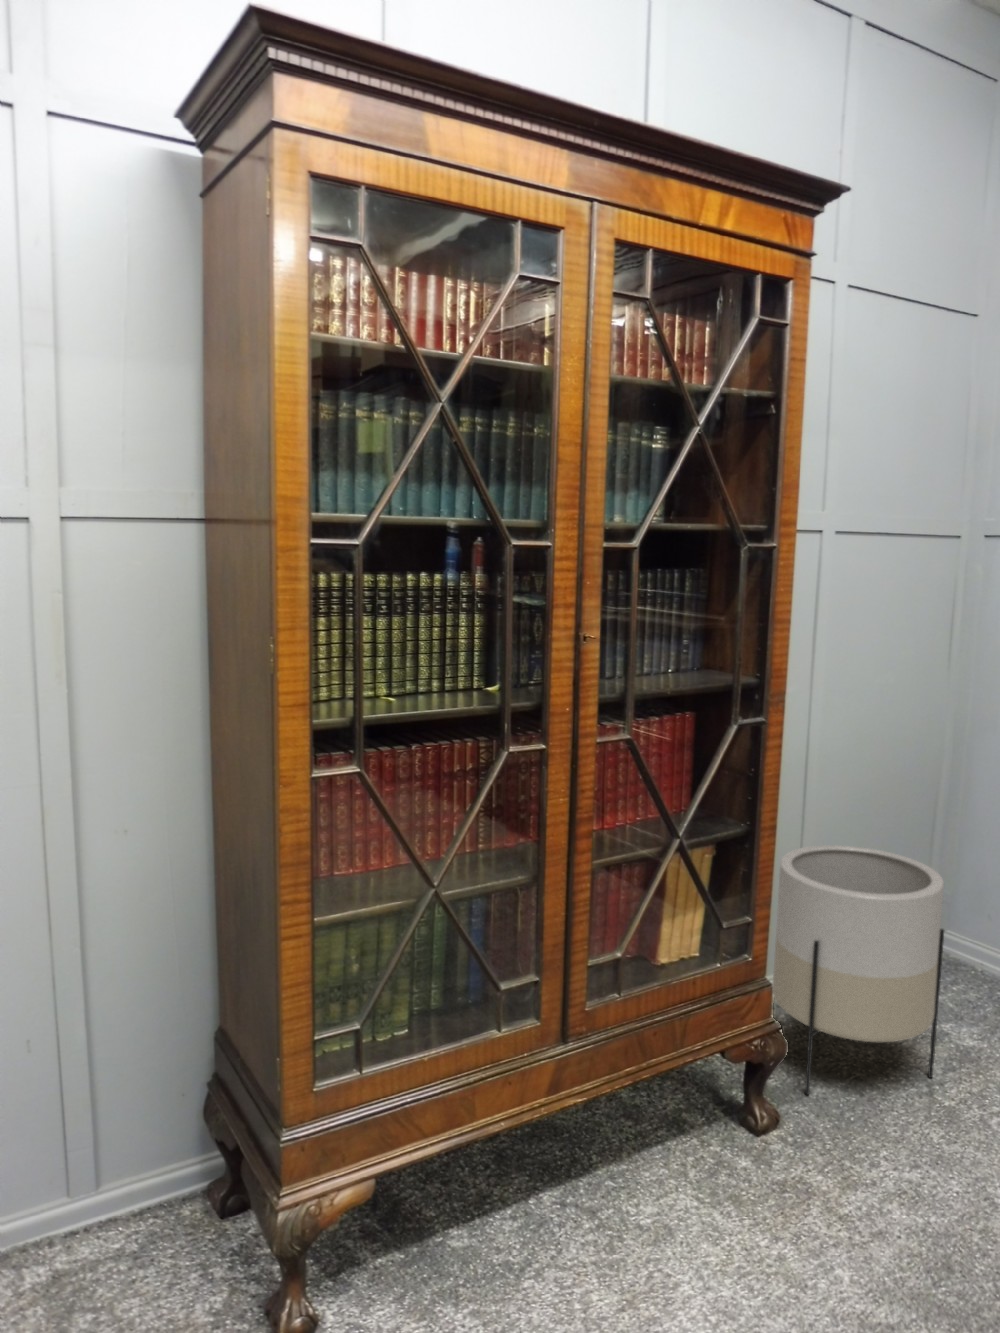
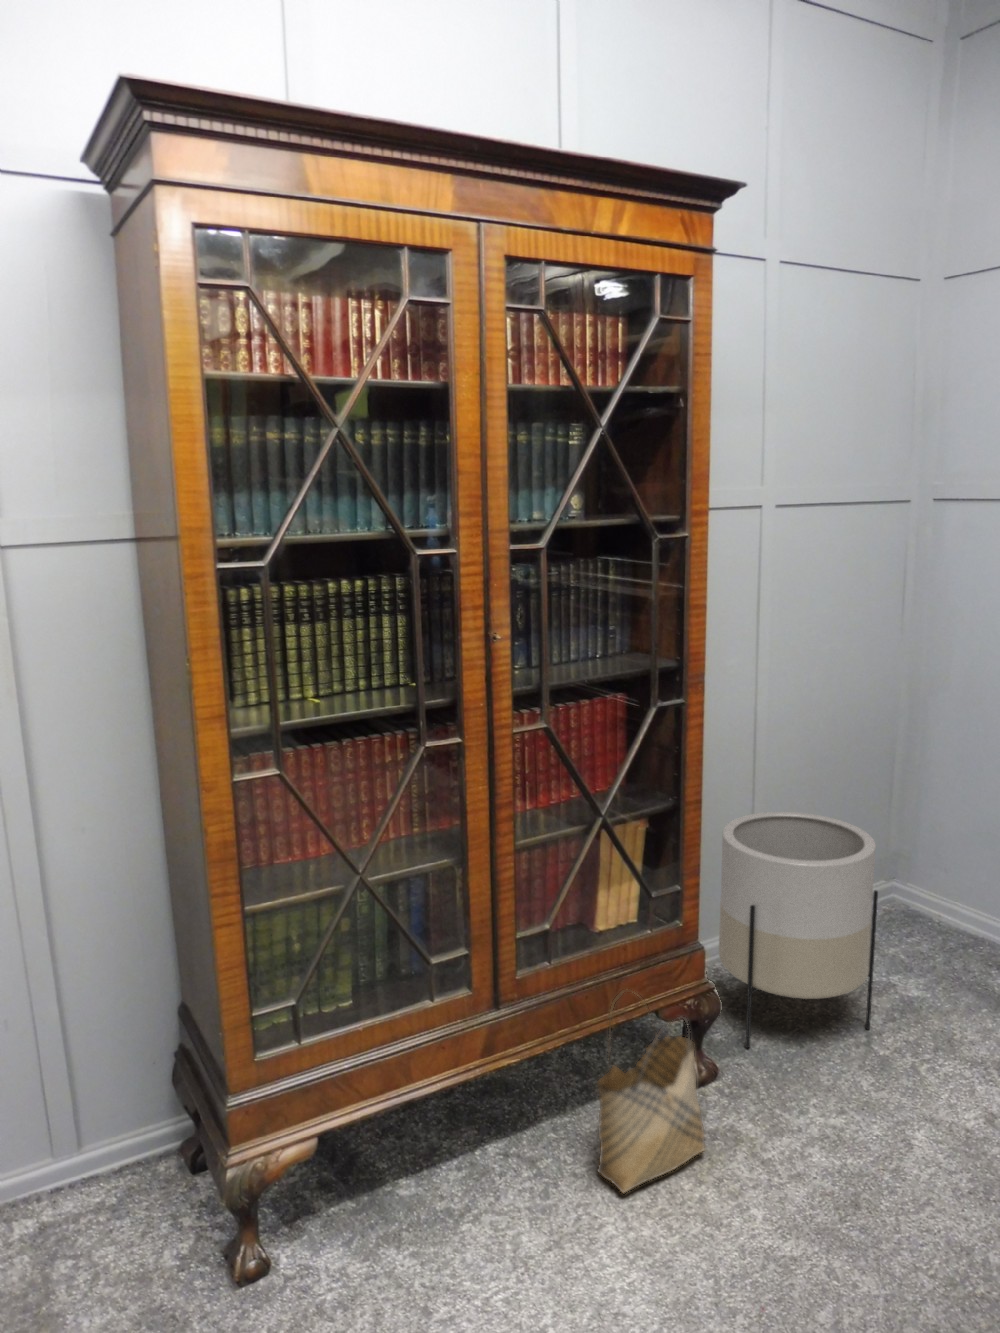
woven basket: none [664,1025,778,1250] -> present [597,992,705,1193]

